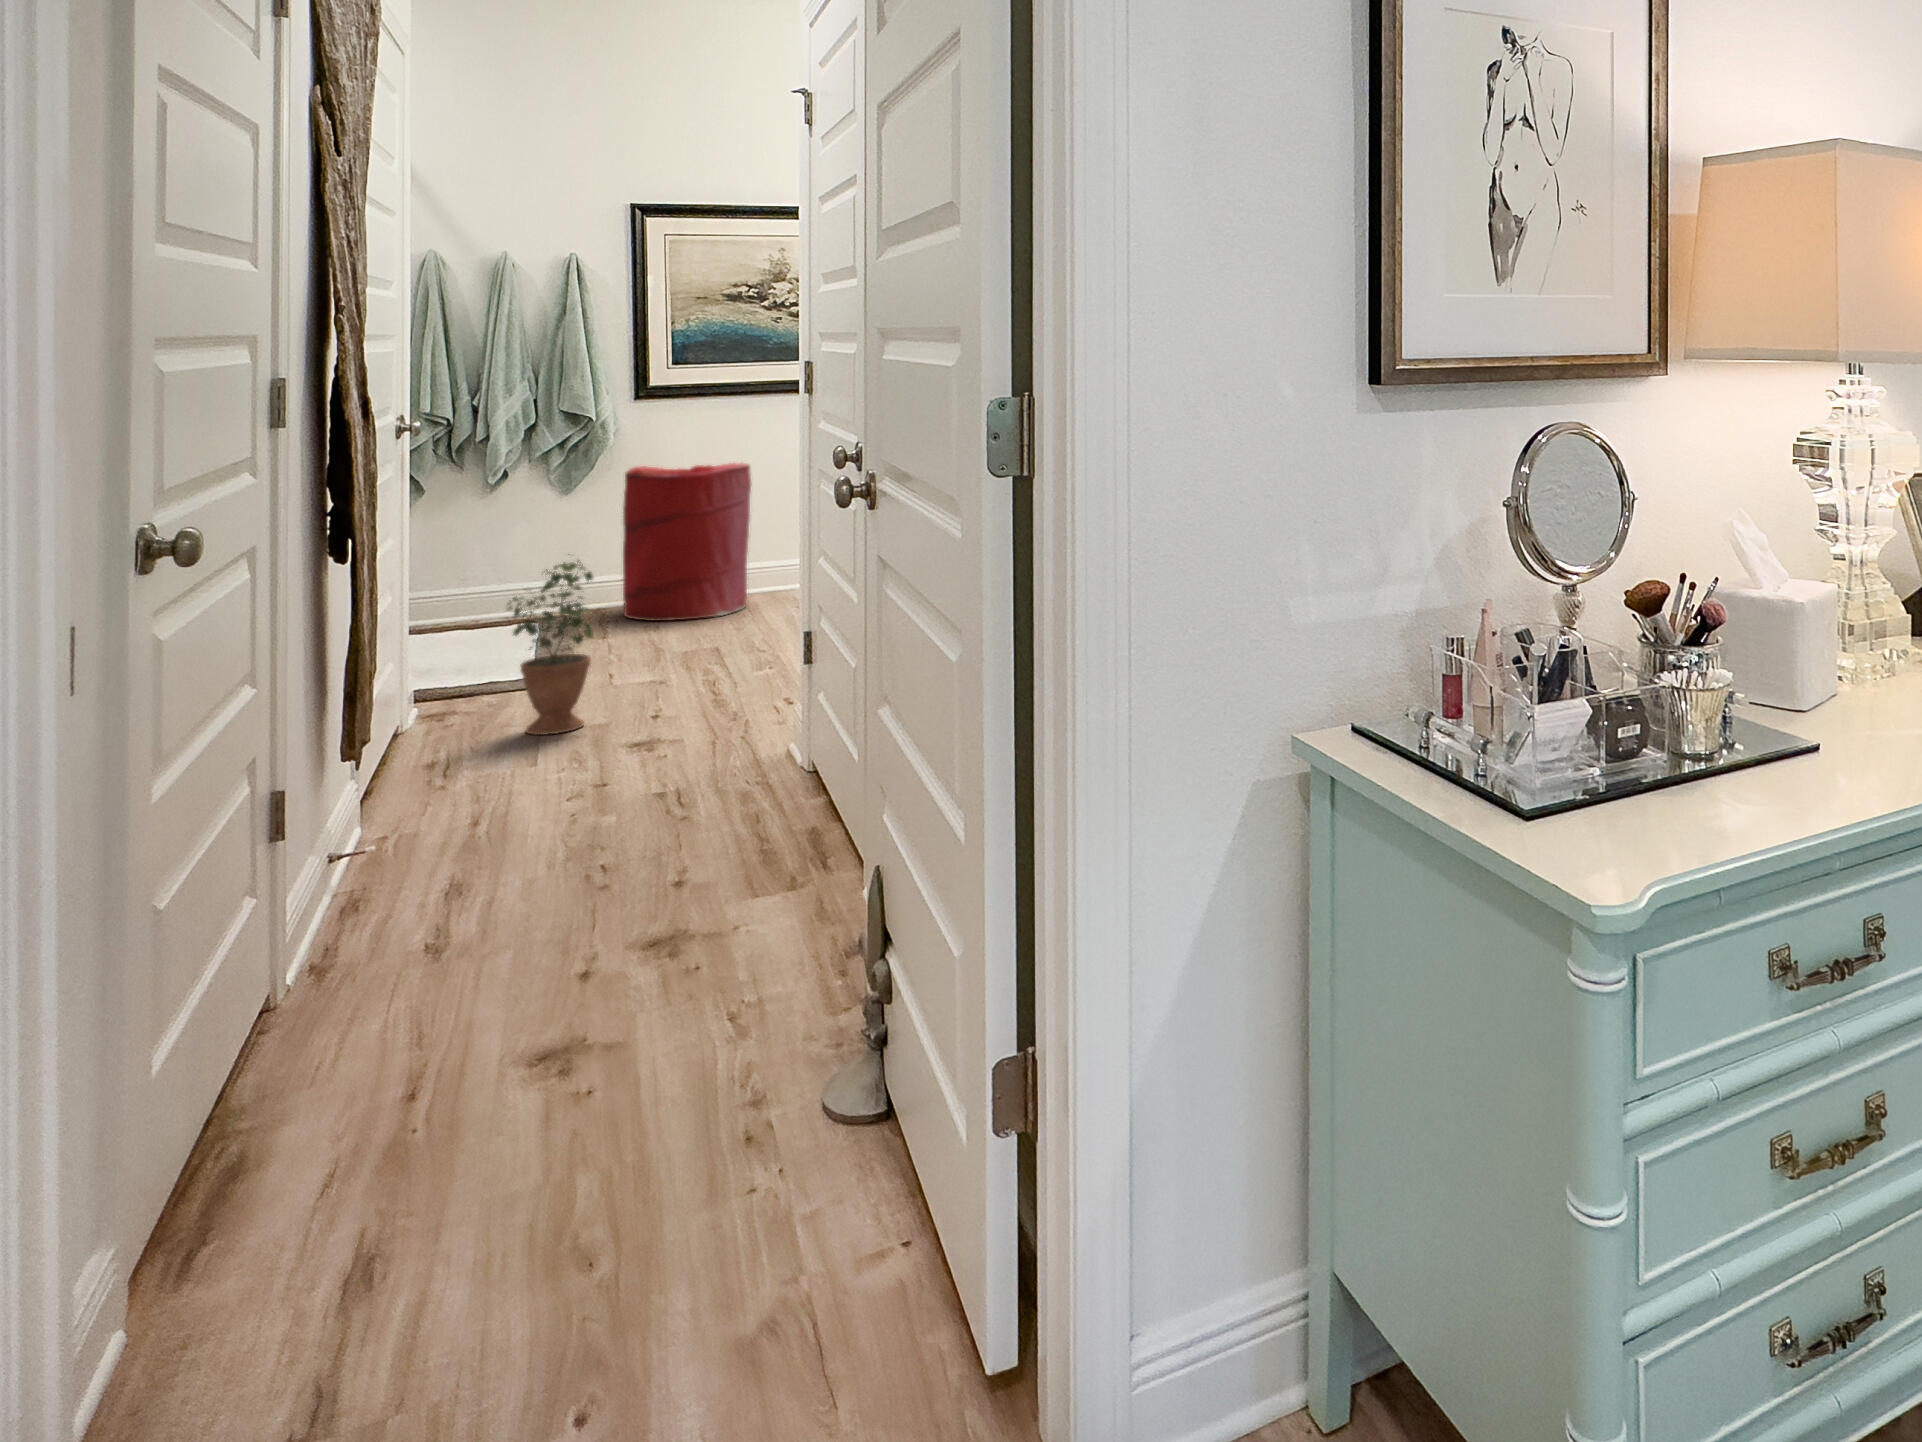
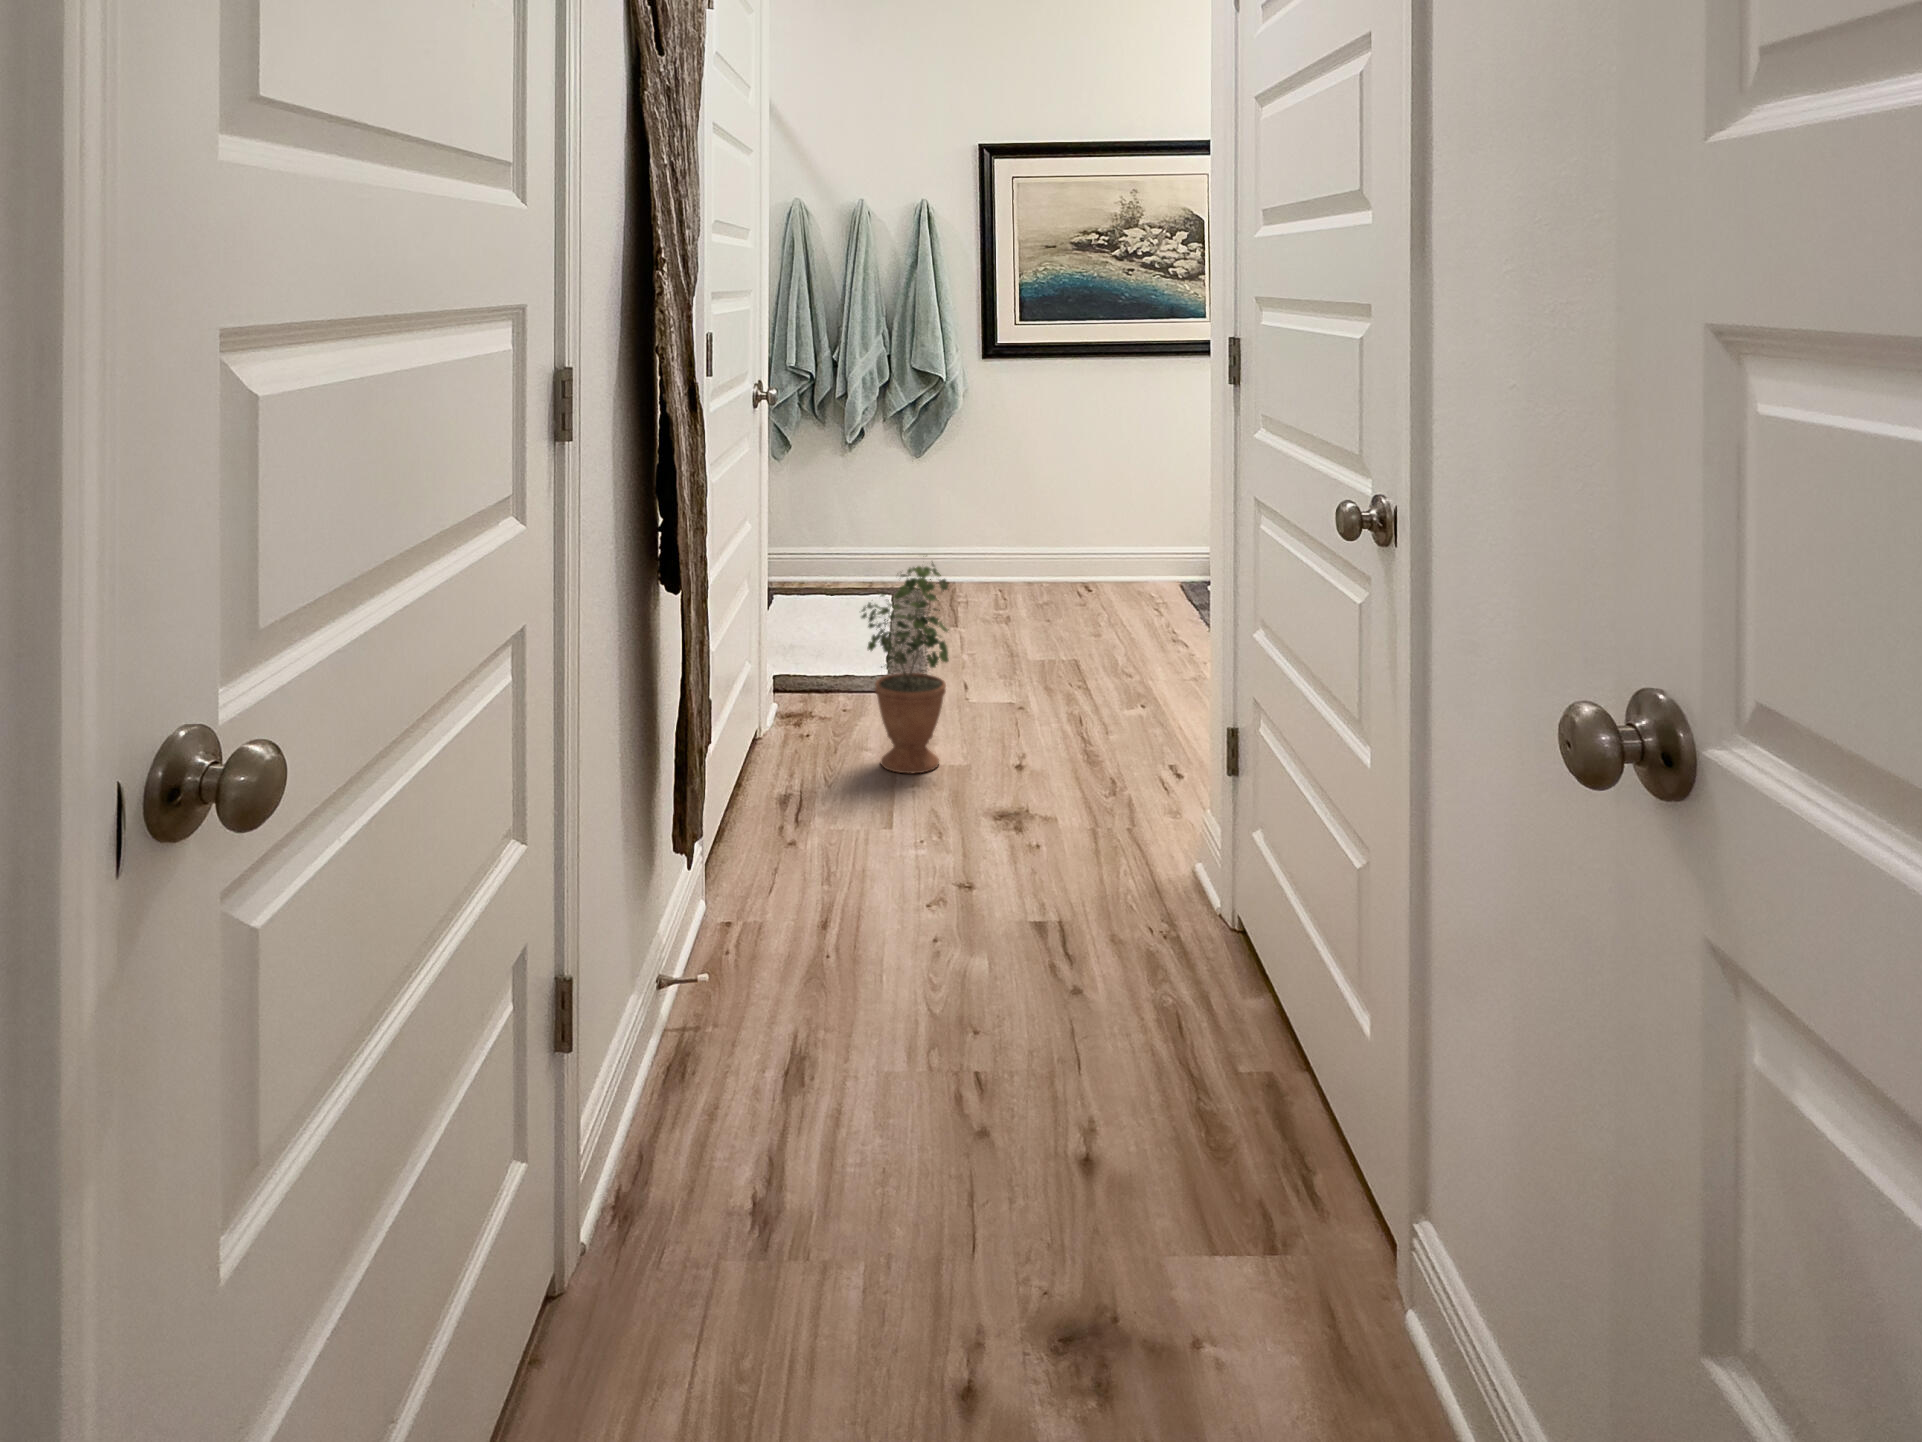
laundry hamper: present [623,462,751,621] -> none [971,433,1098,612]

